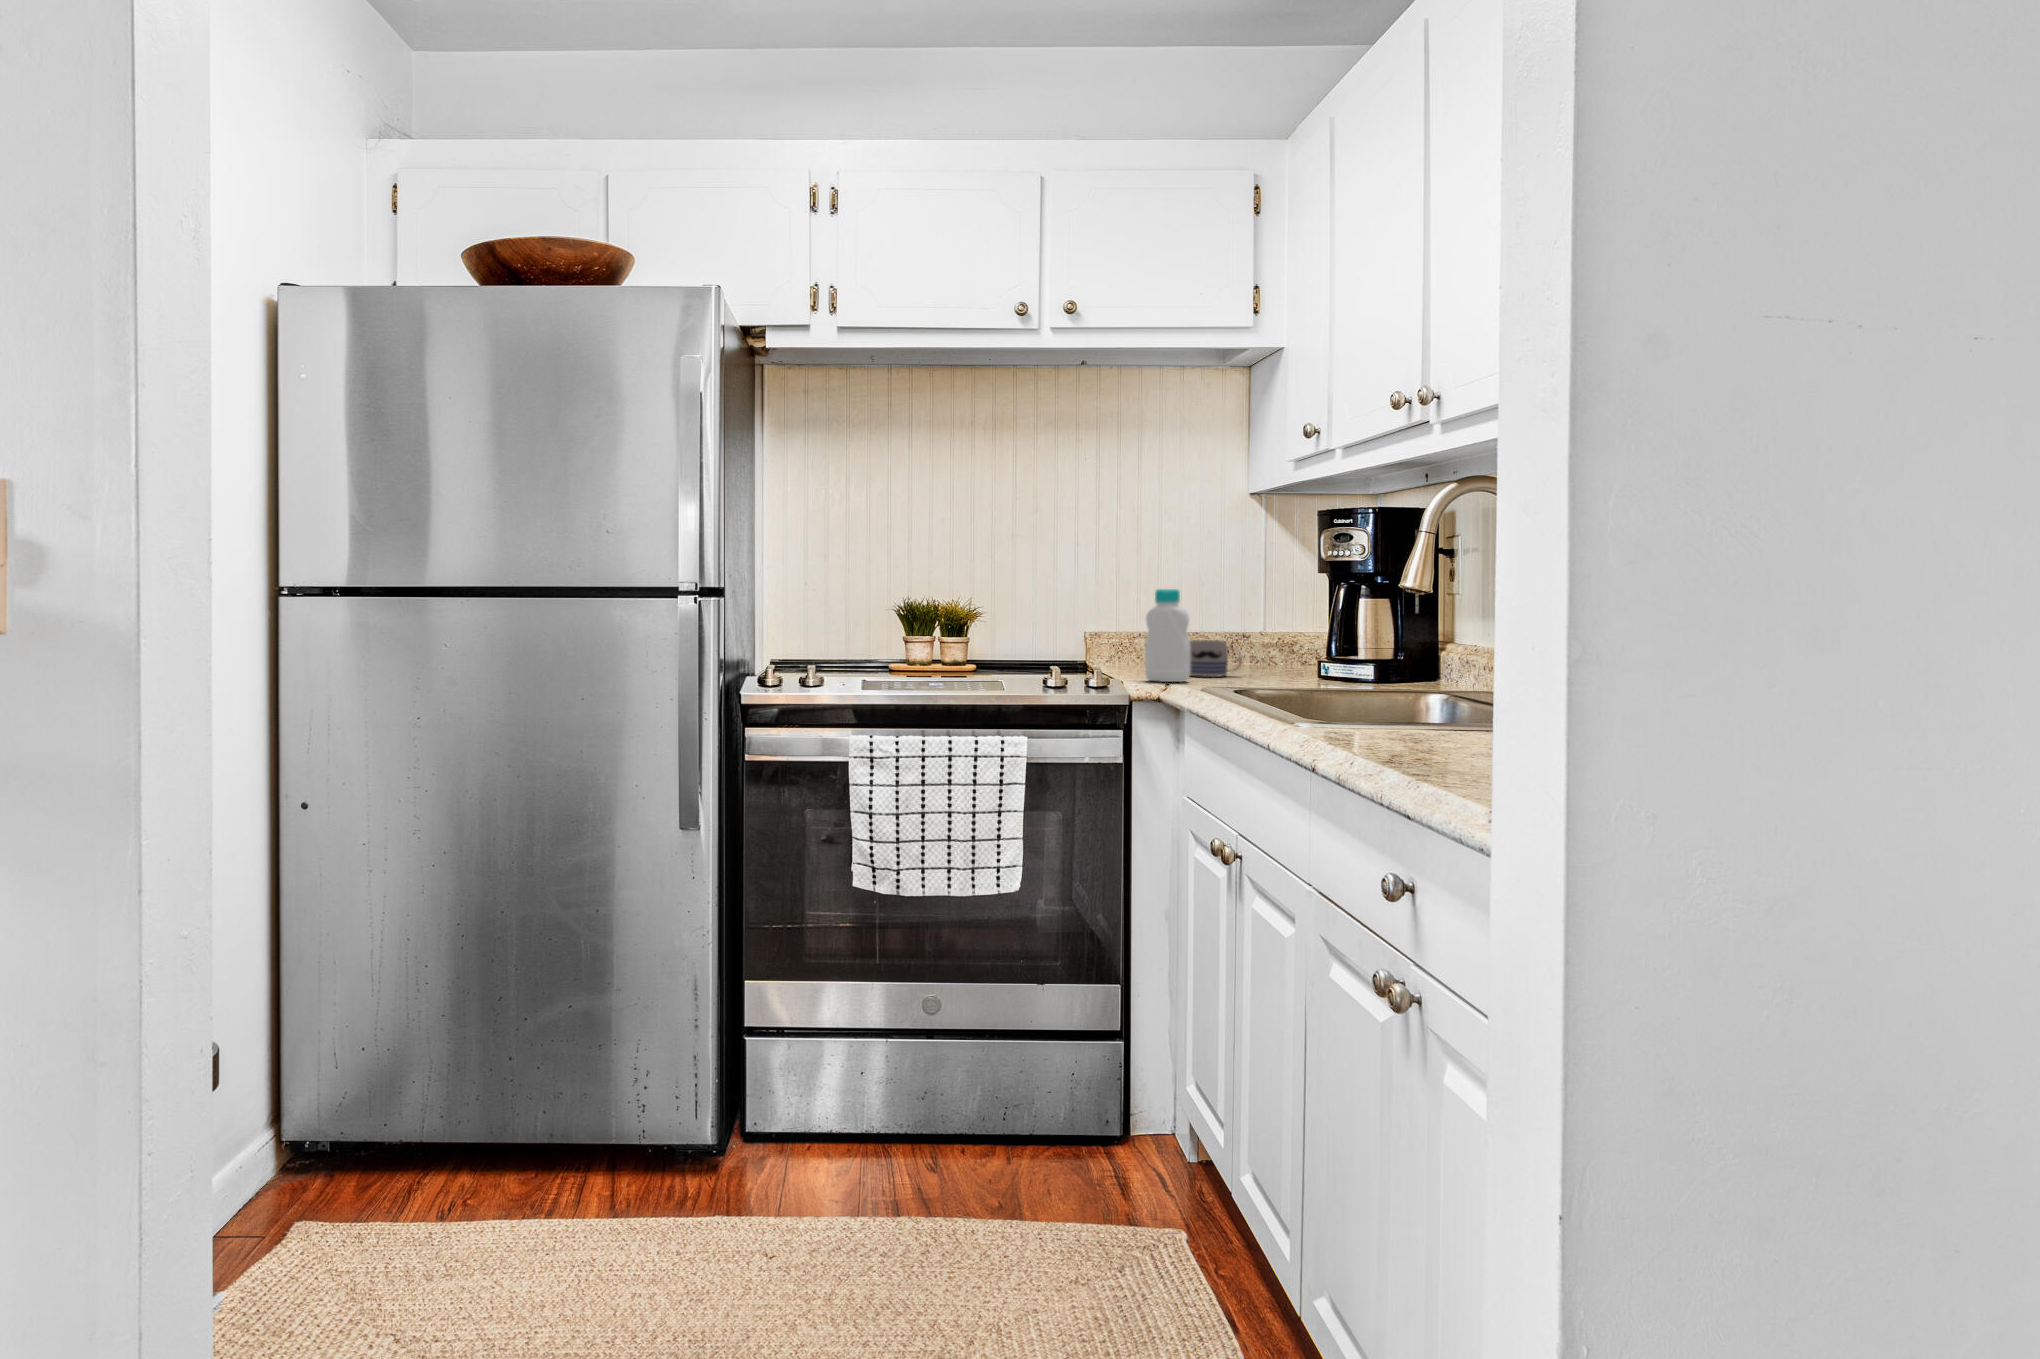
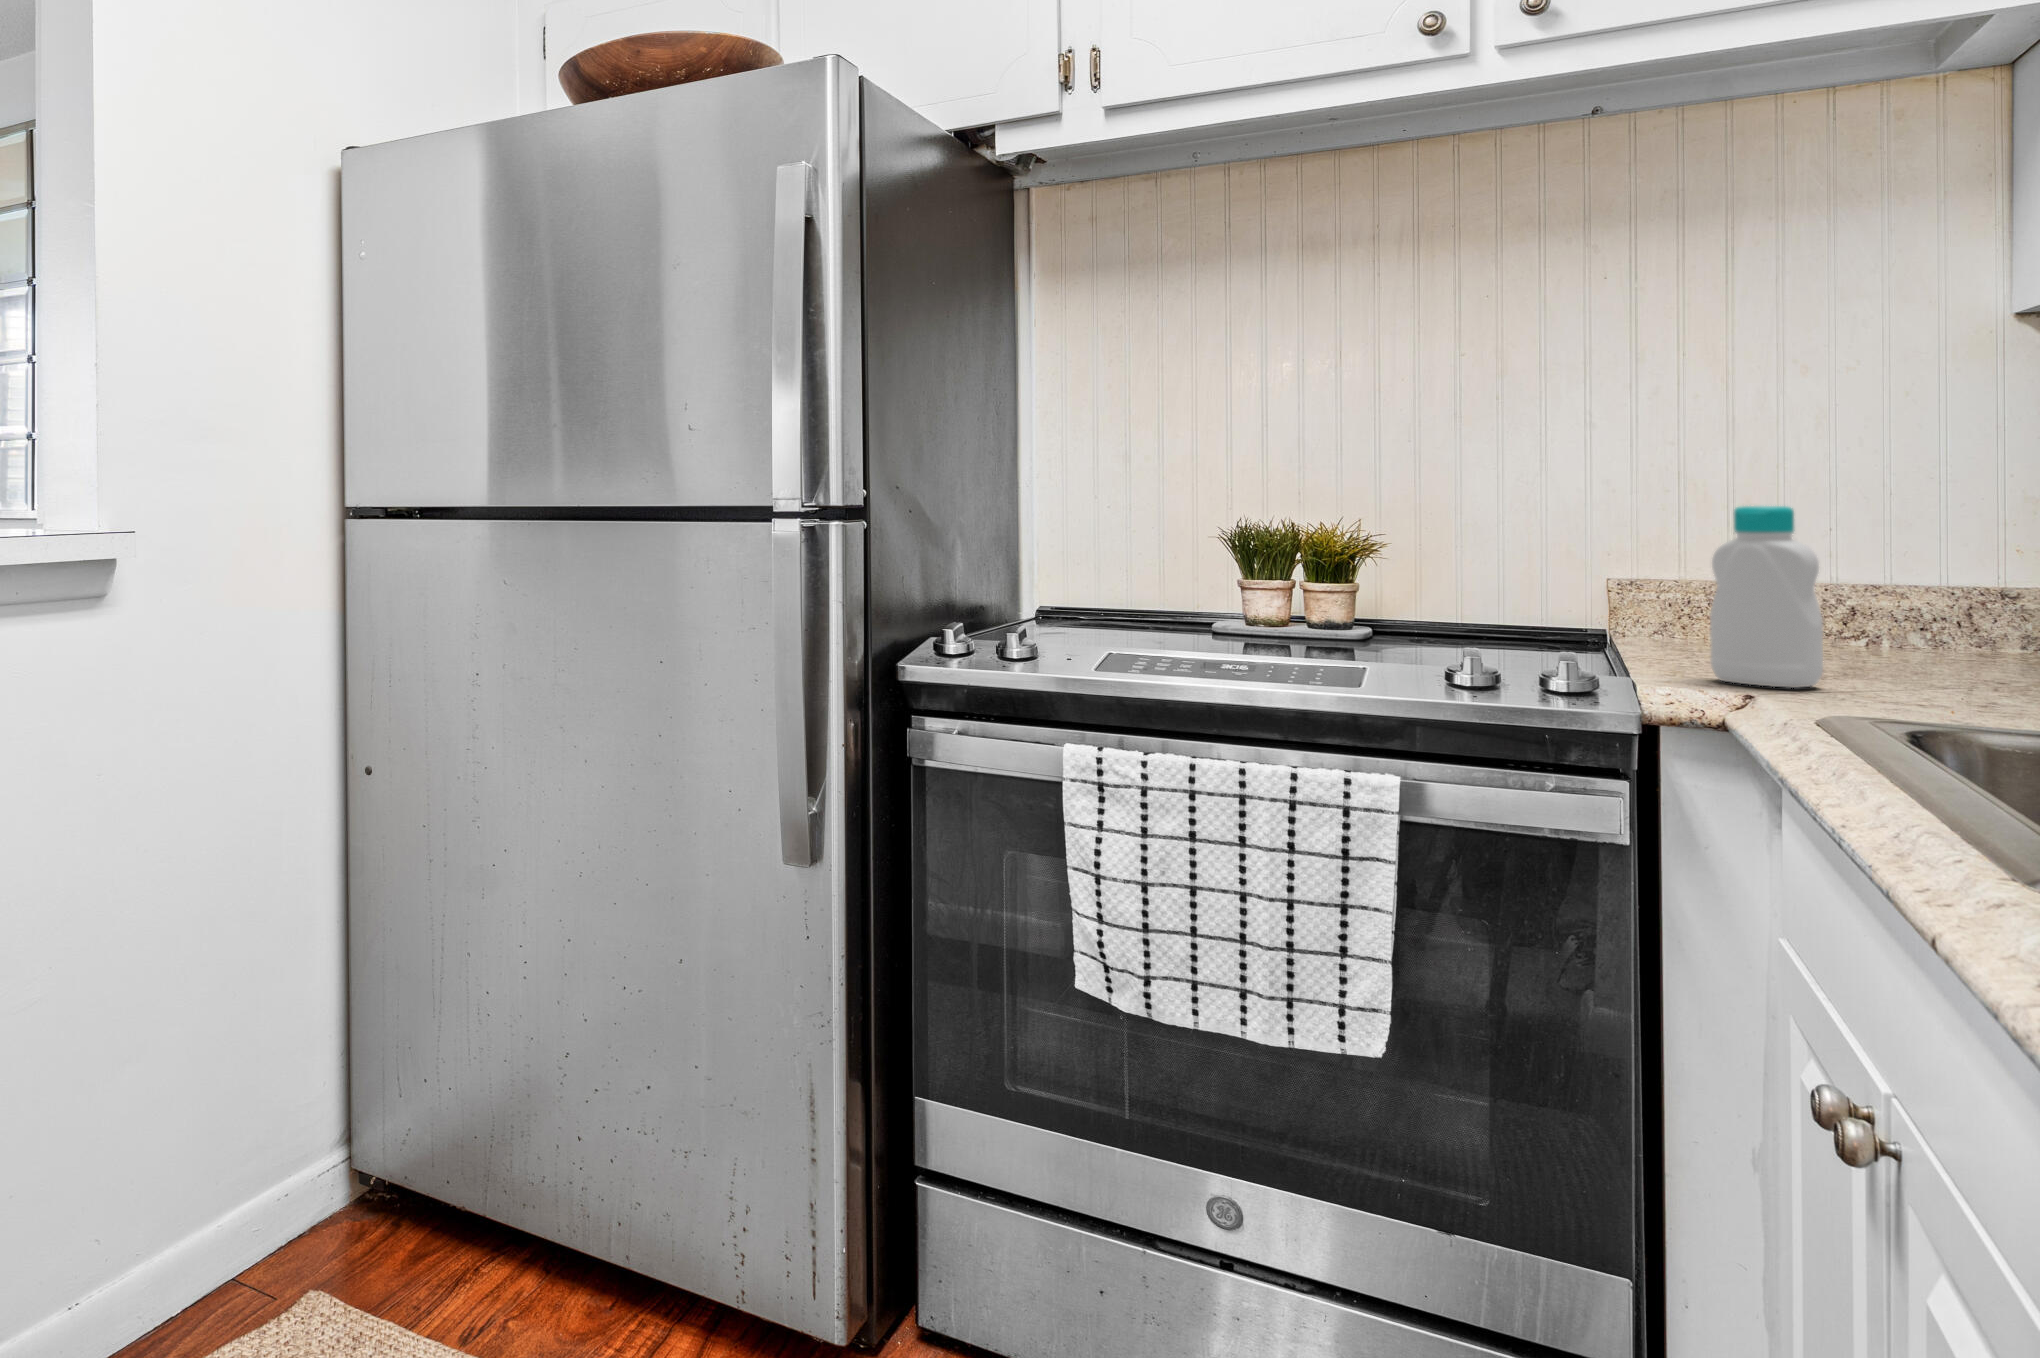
mug: present [1189,640,1241,677] -> none [1832,604,1974,678]

